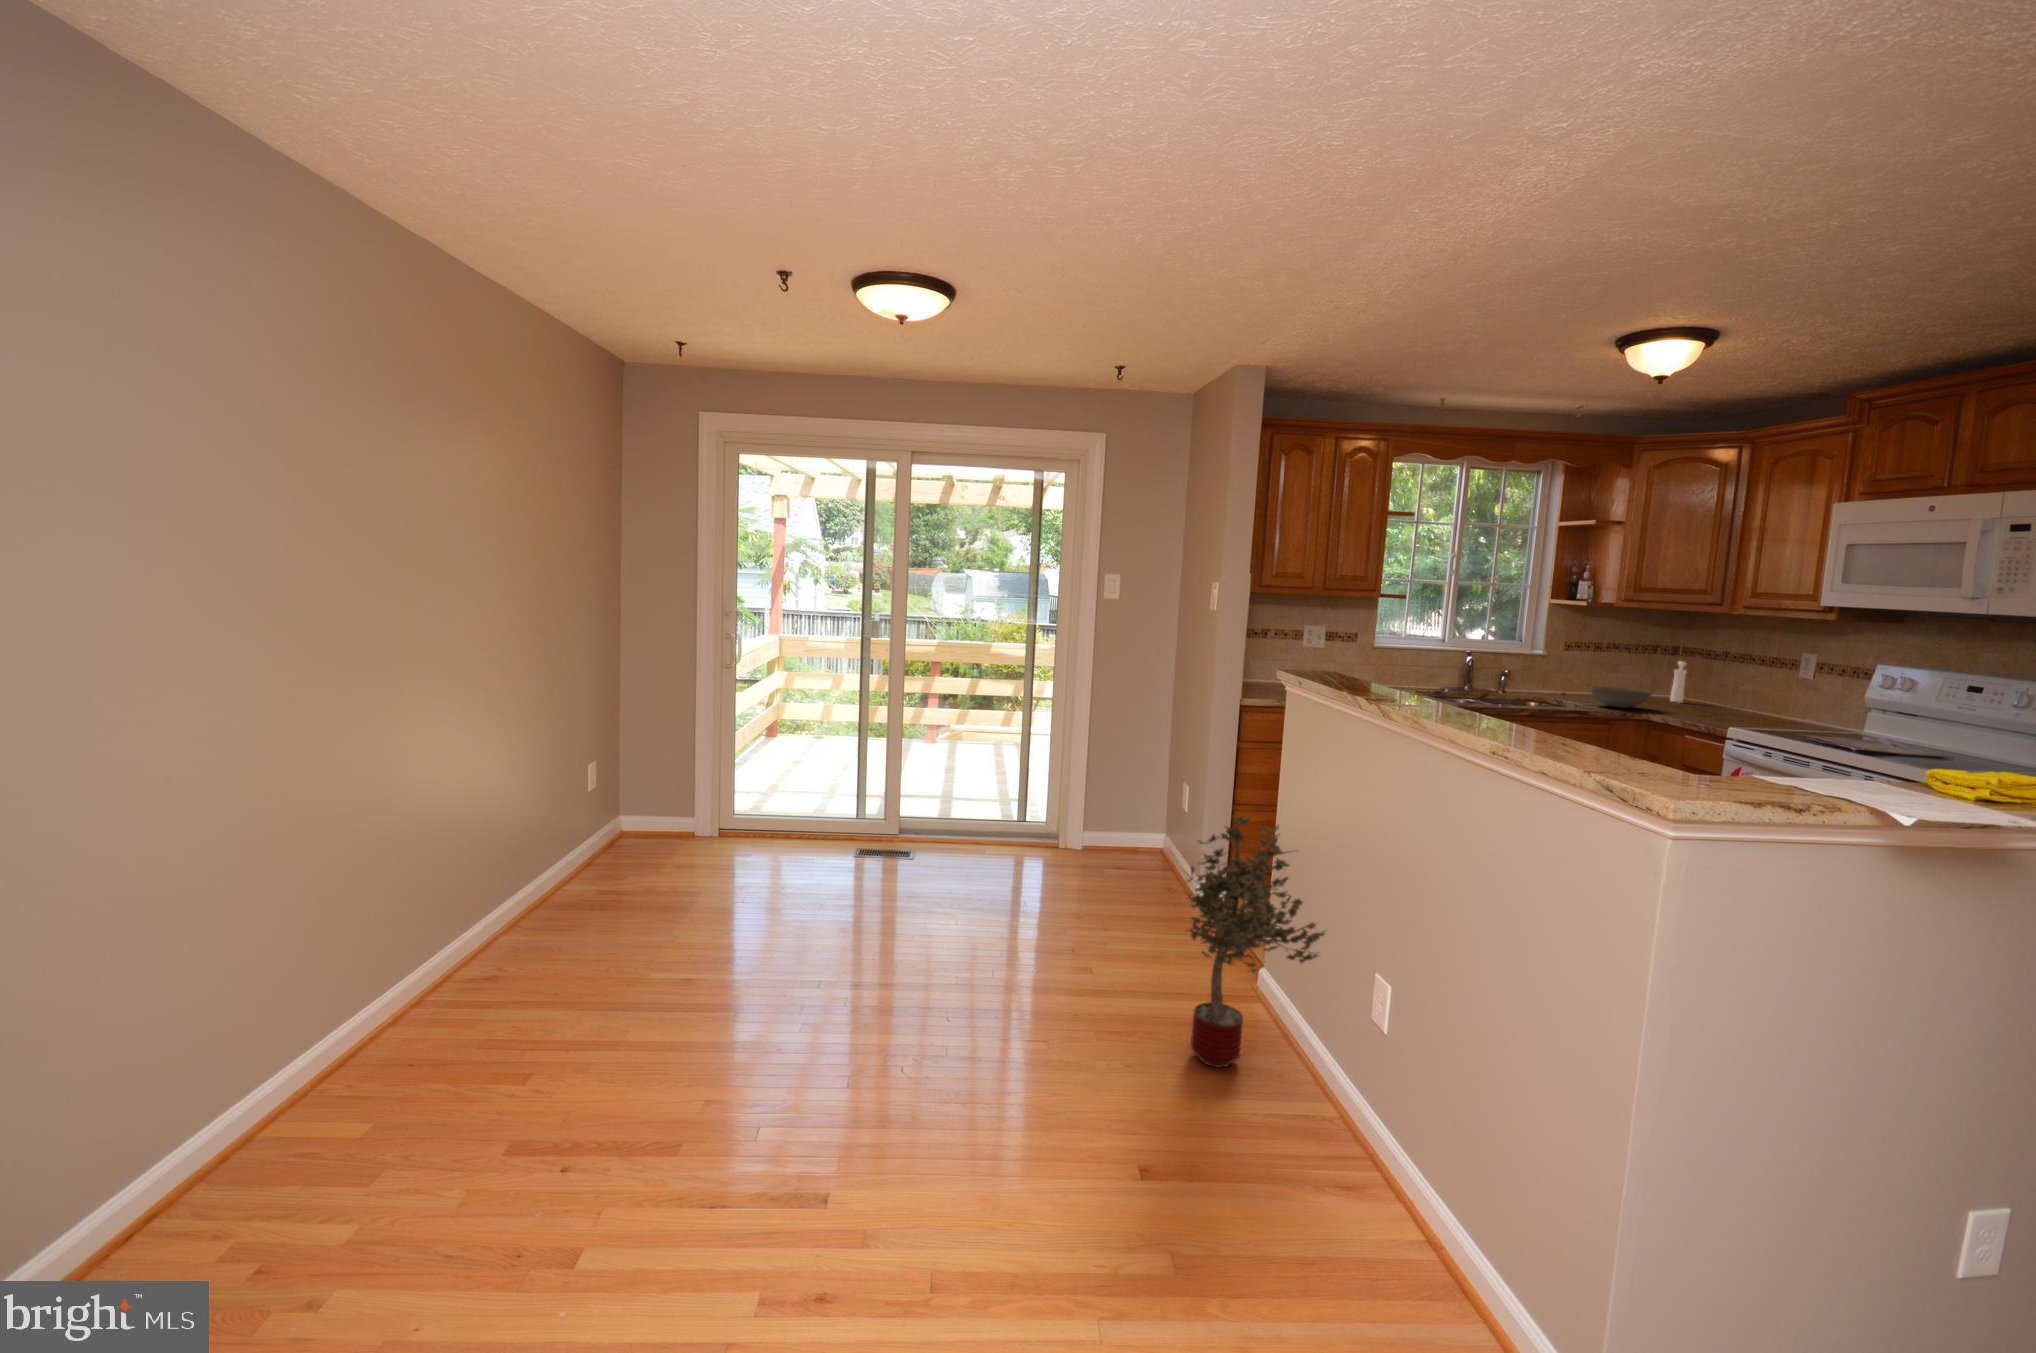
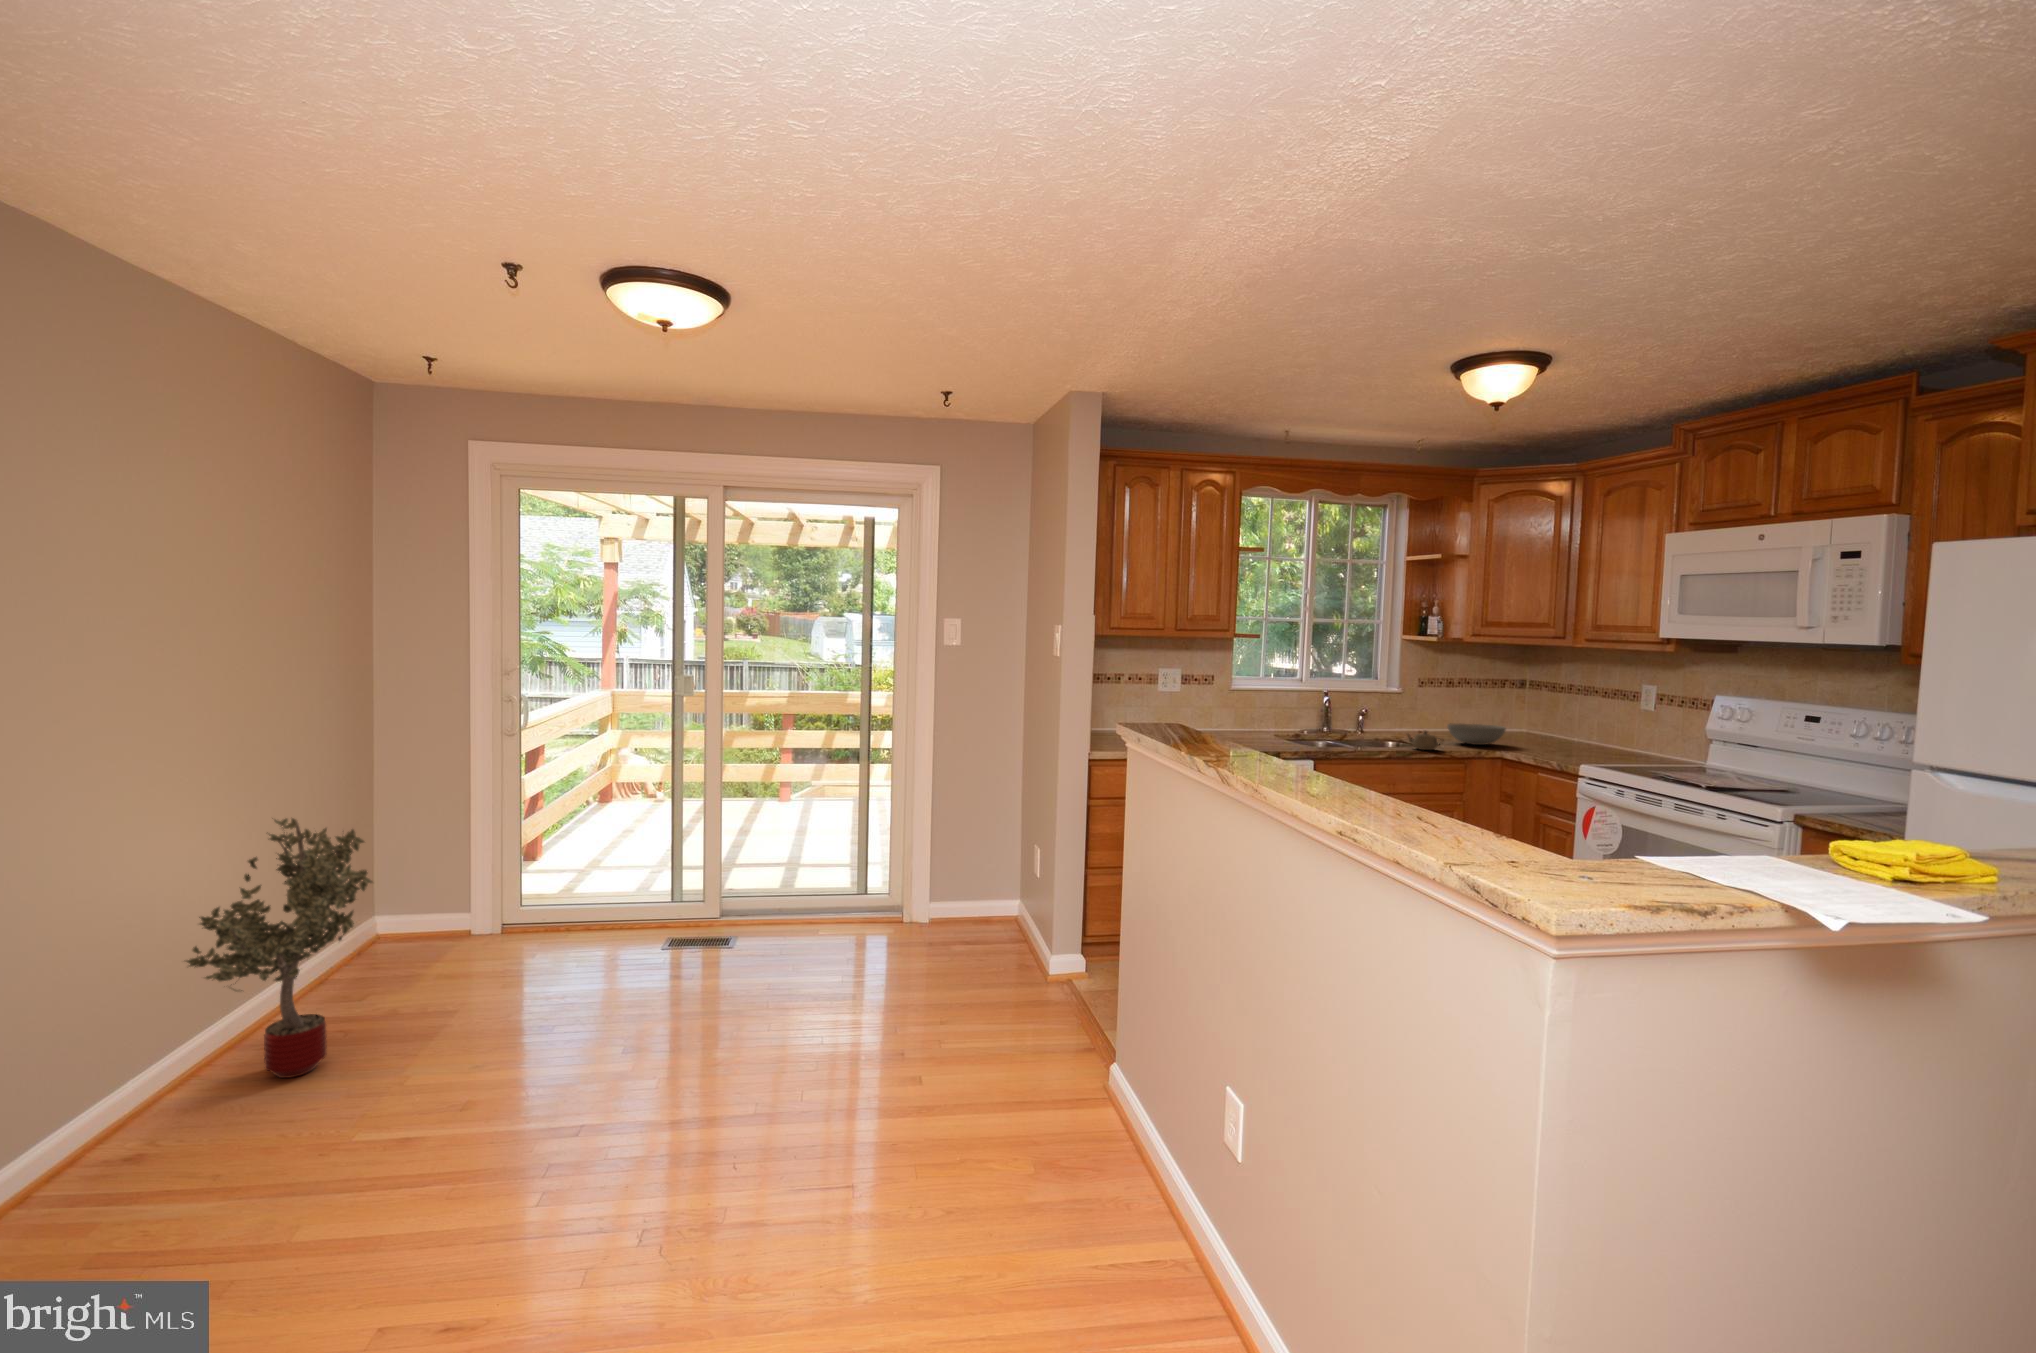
pepper mill: present [1670,661,1686,703] -> none [1523,694,1538,737]
teapot: none [1546,691,1586,710] -> present [1407,730,1444,750]
potted tree: present [1188,817,1325,1068] -> present [186,818,372,1078]

